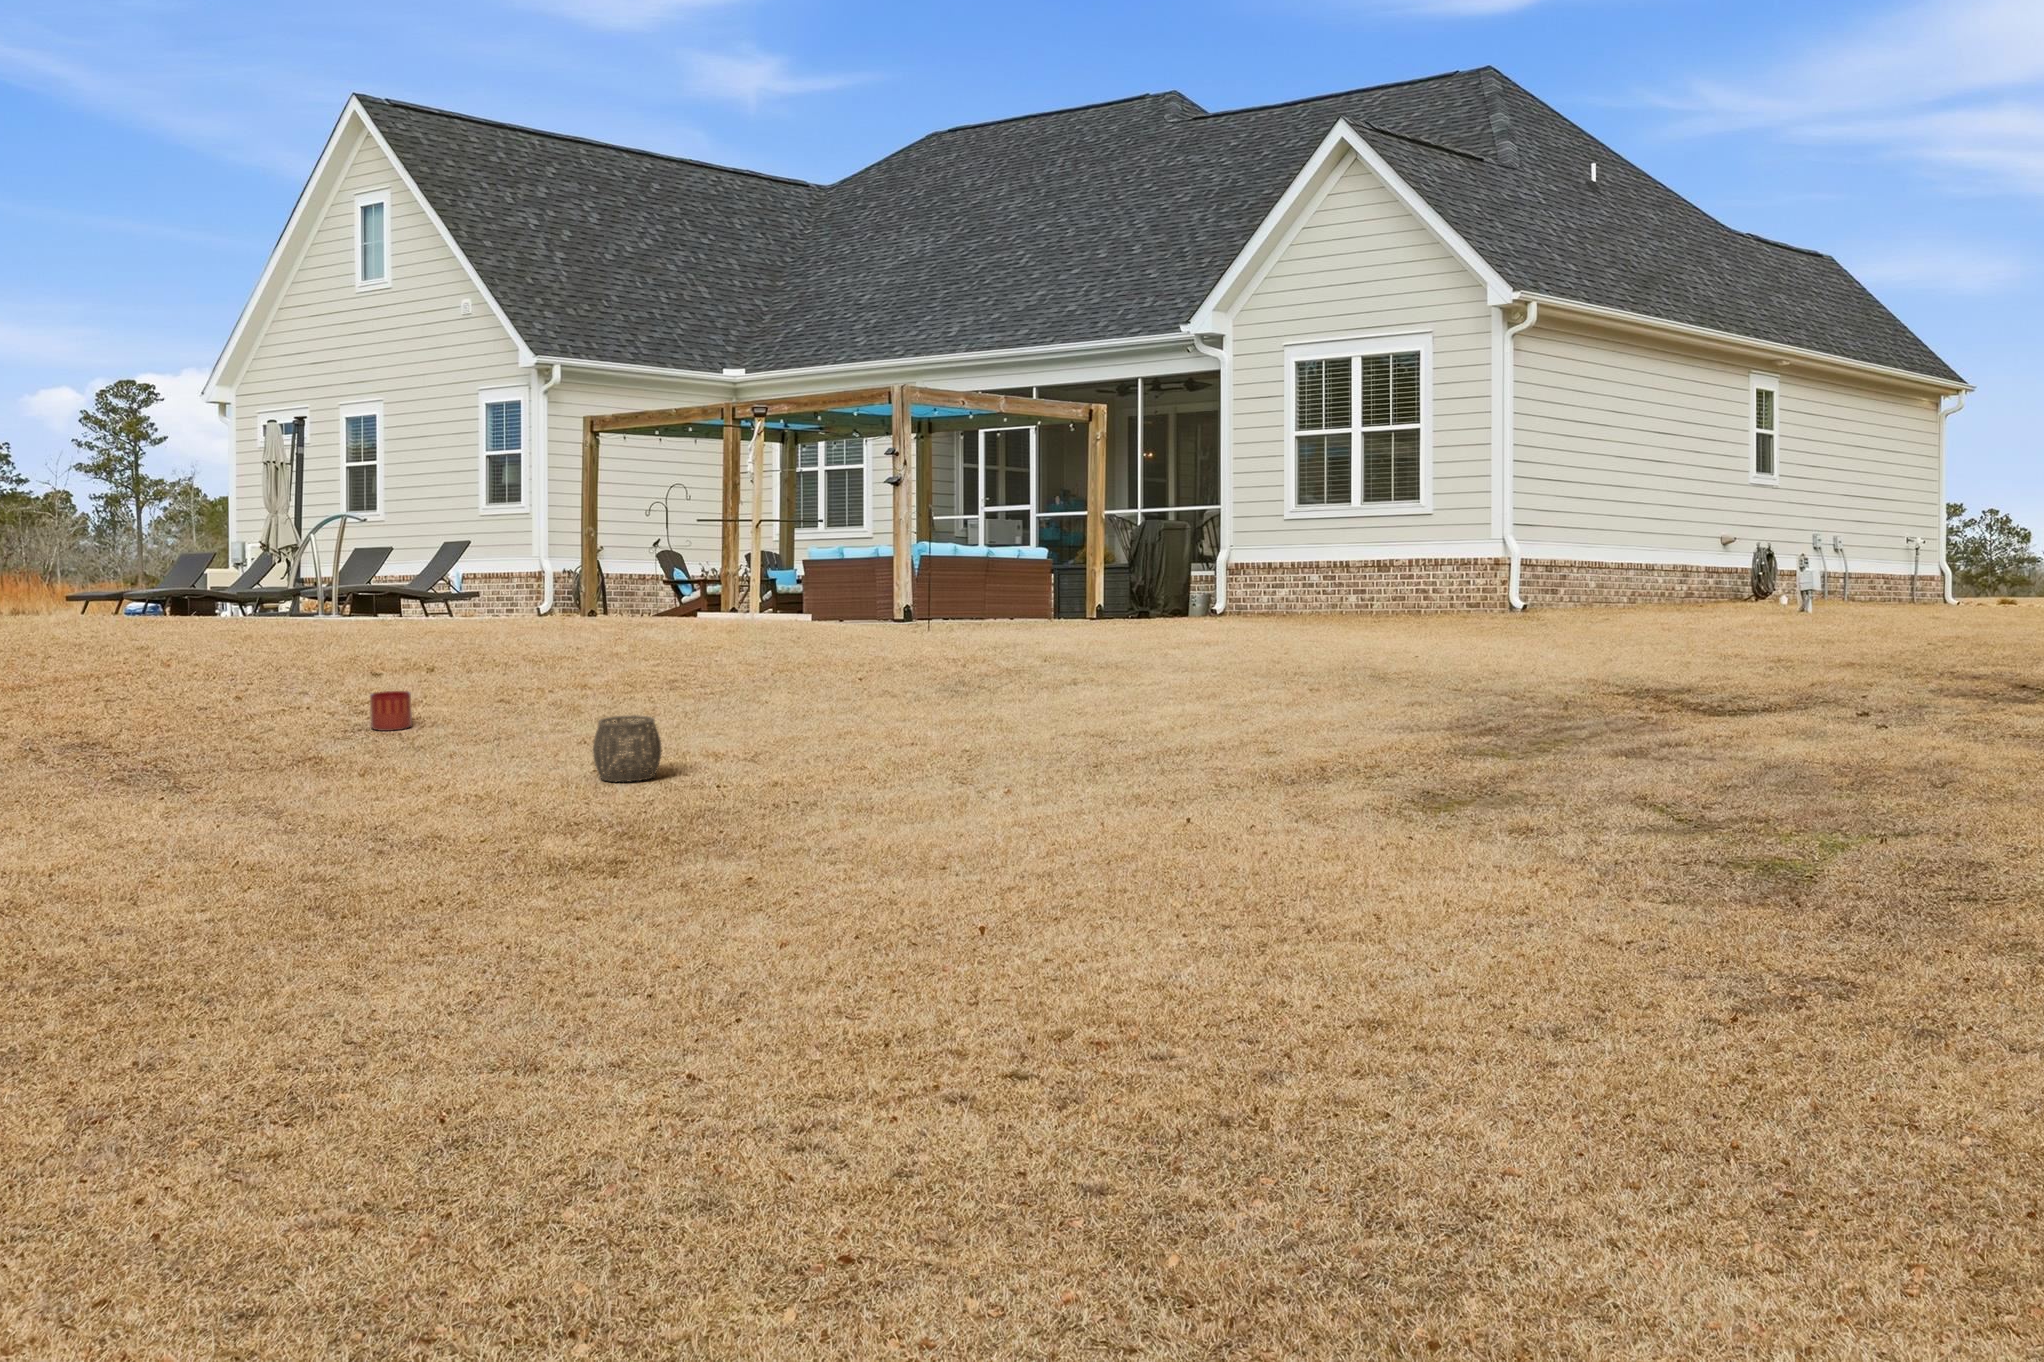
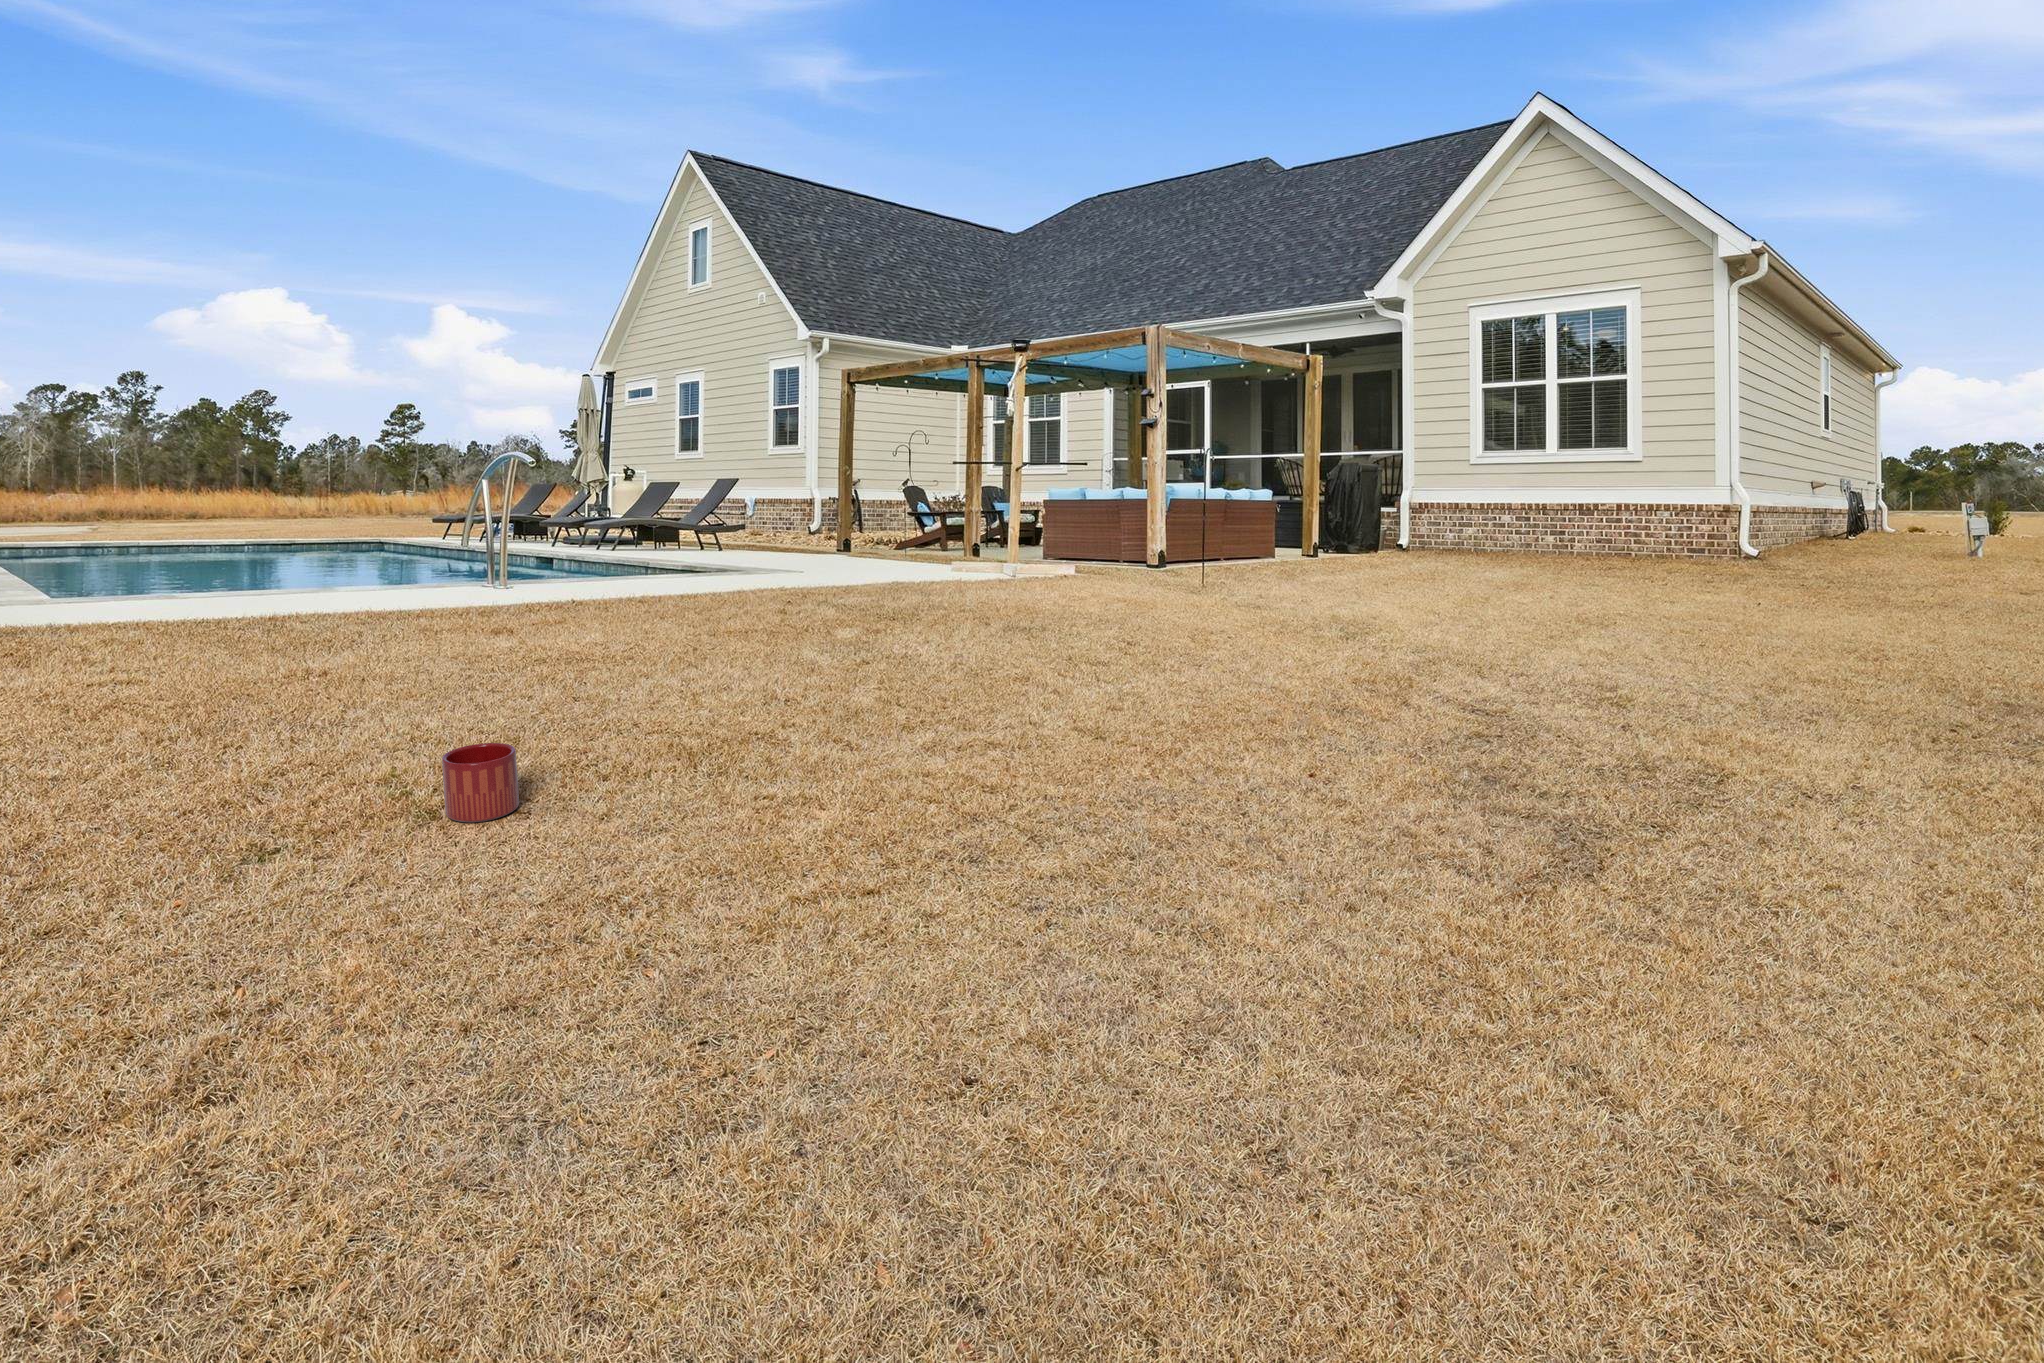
woven basket: present [593,715,661,782] -> none [794,995,998,1254]

